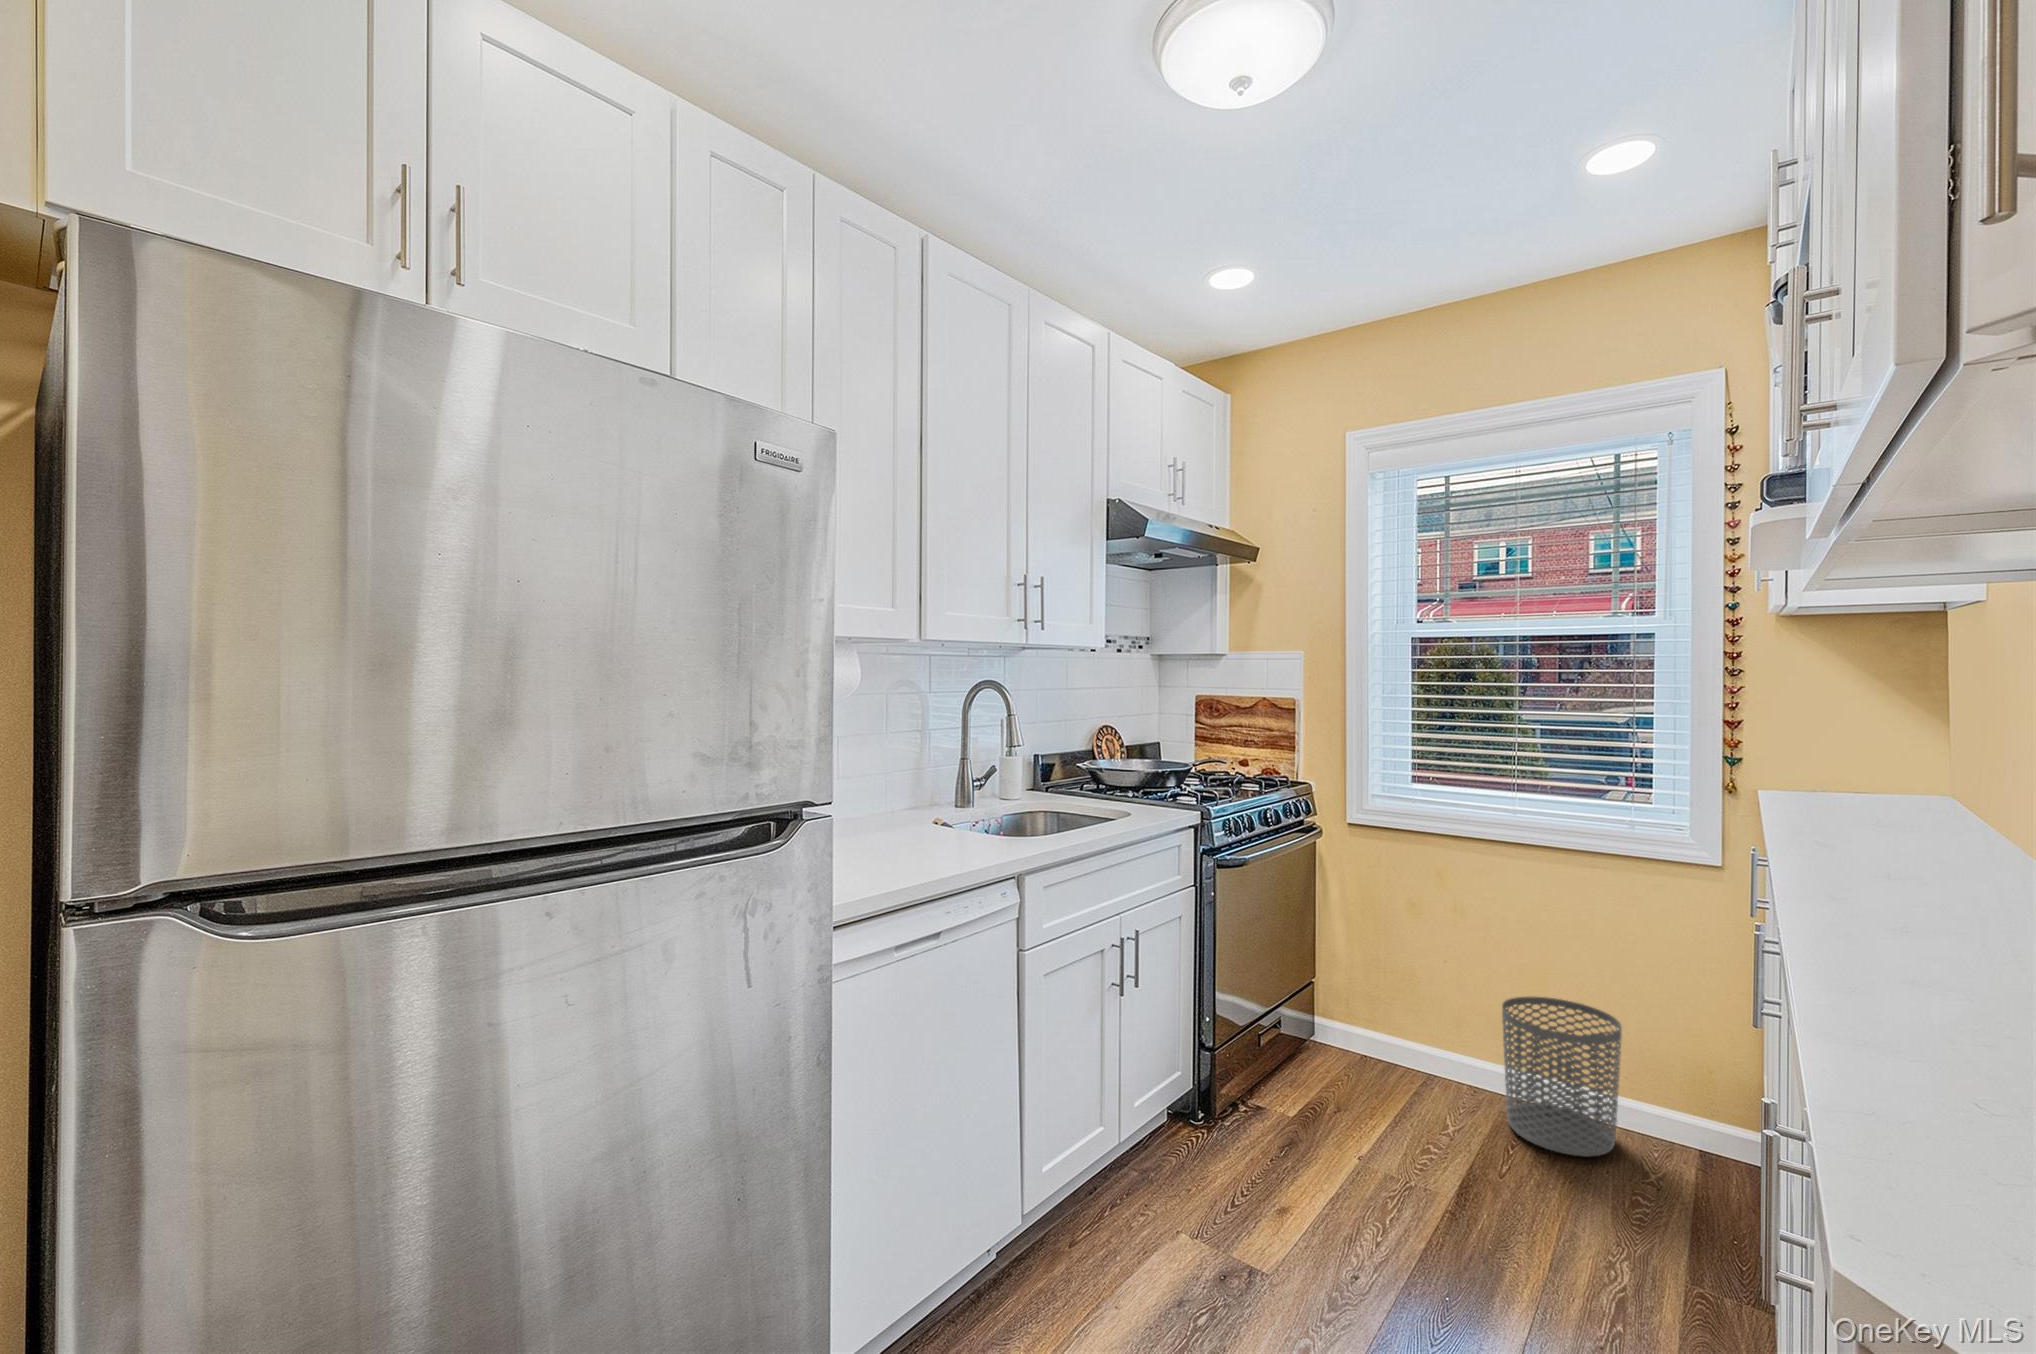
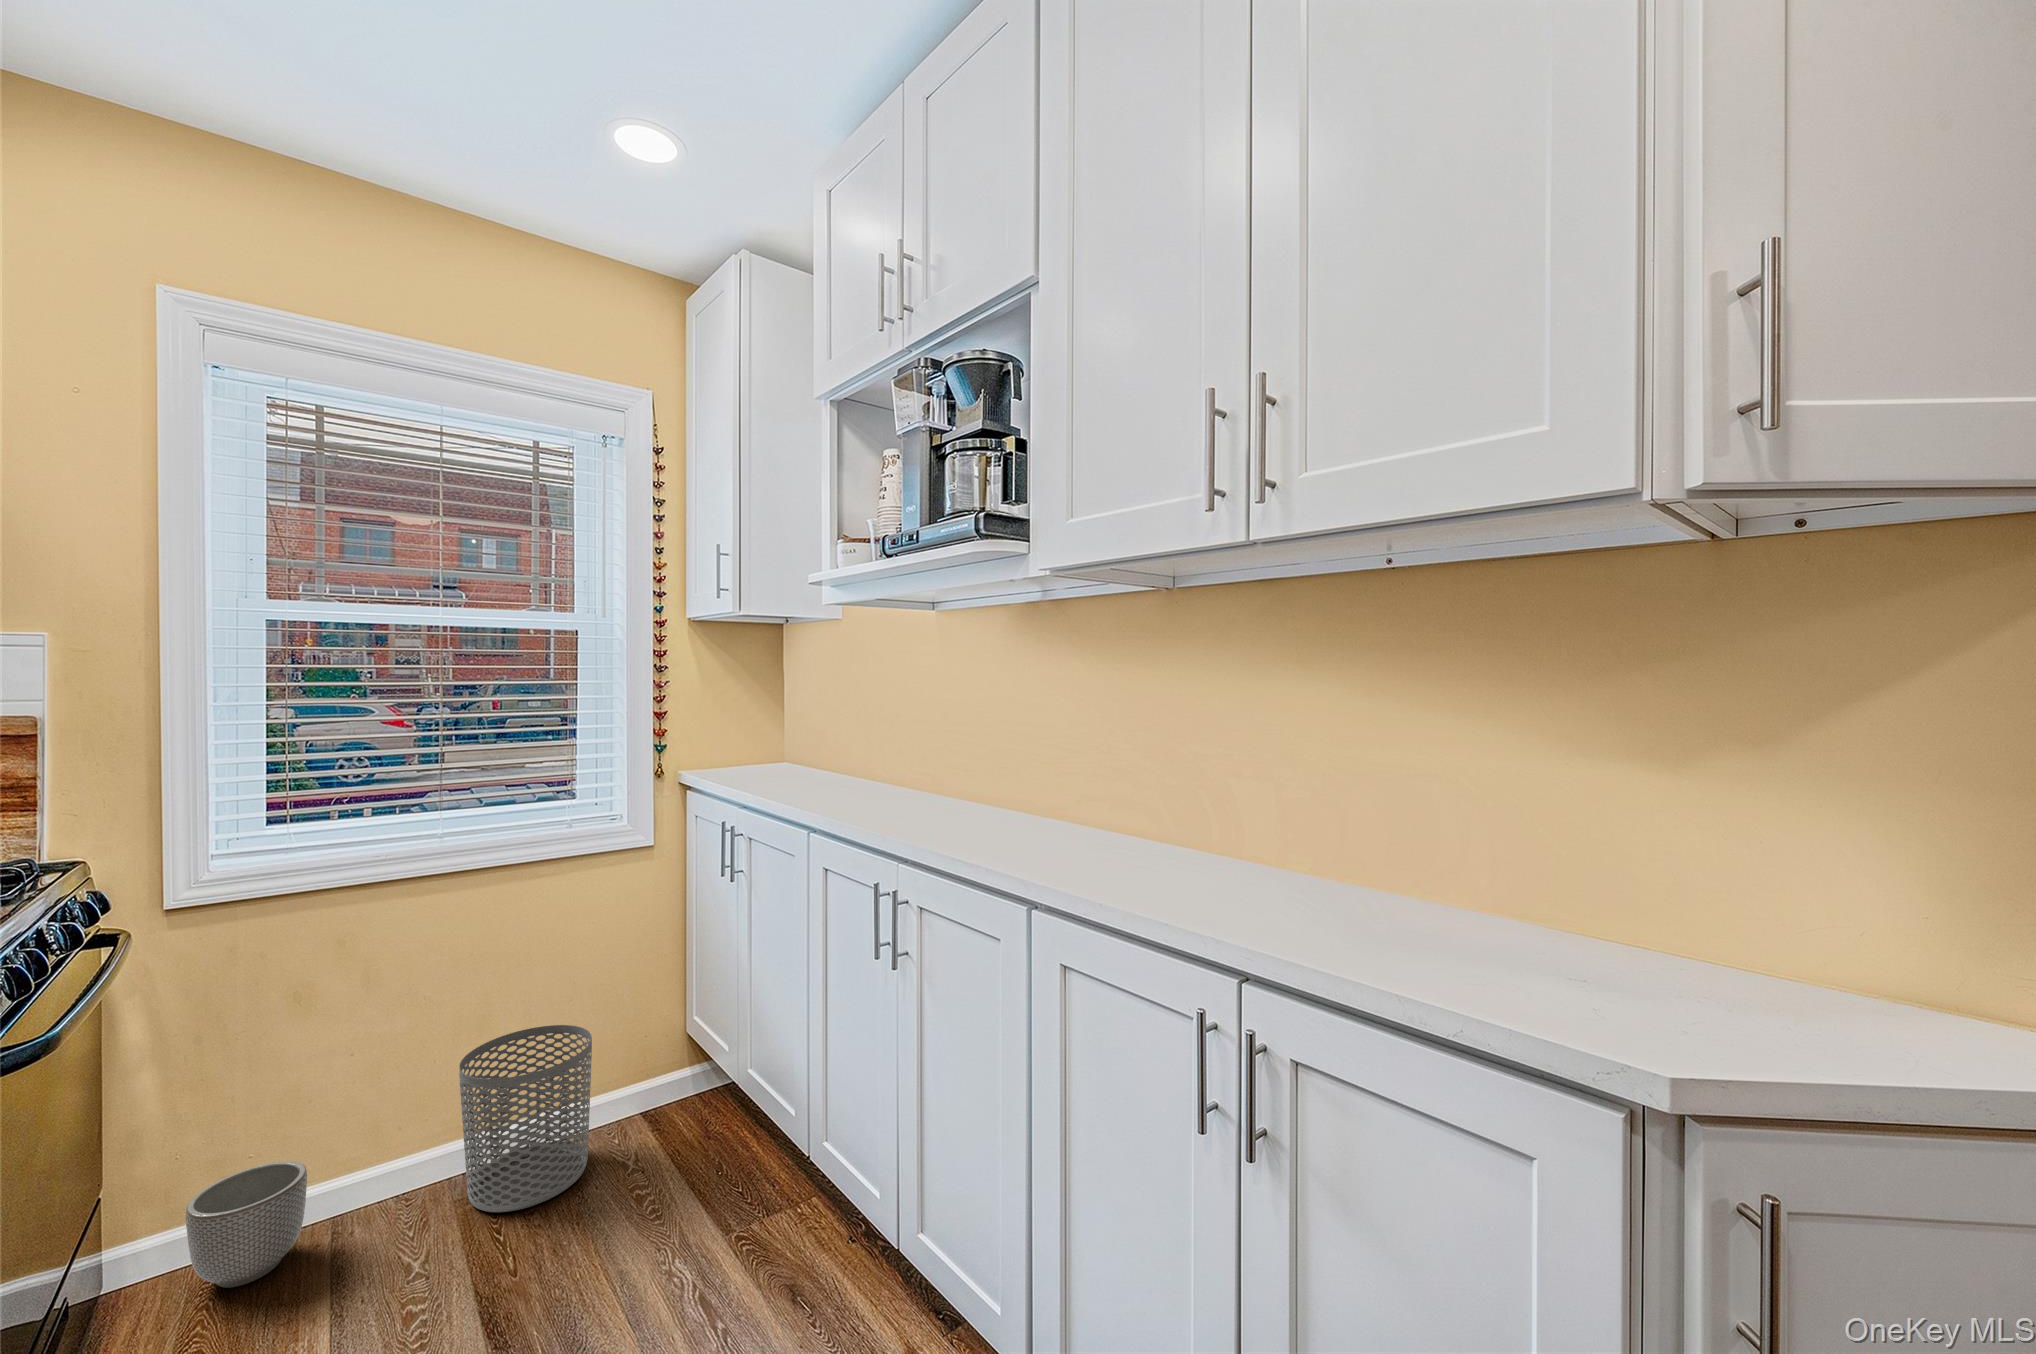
planter: none [1345,1007,1408,1081] -> present [186,1161,307,1288]

